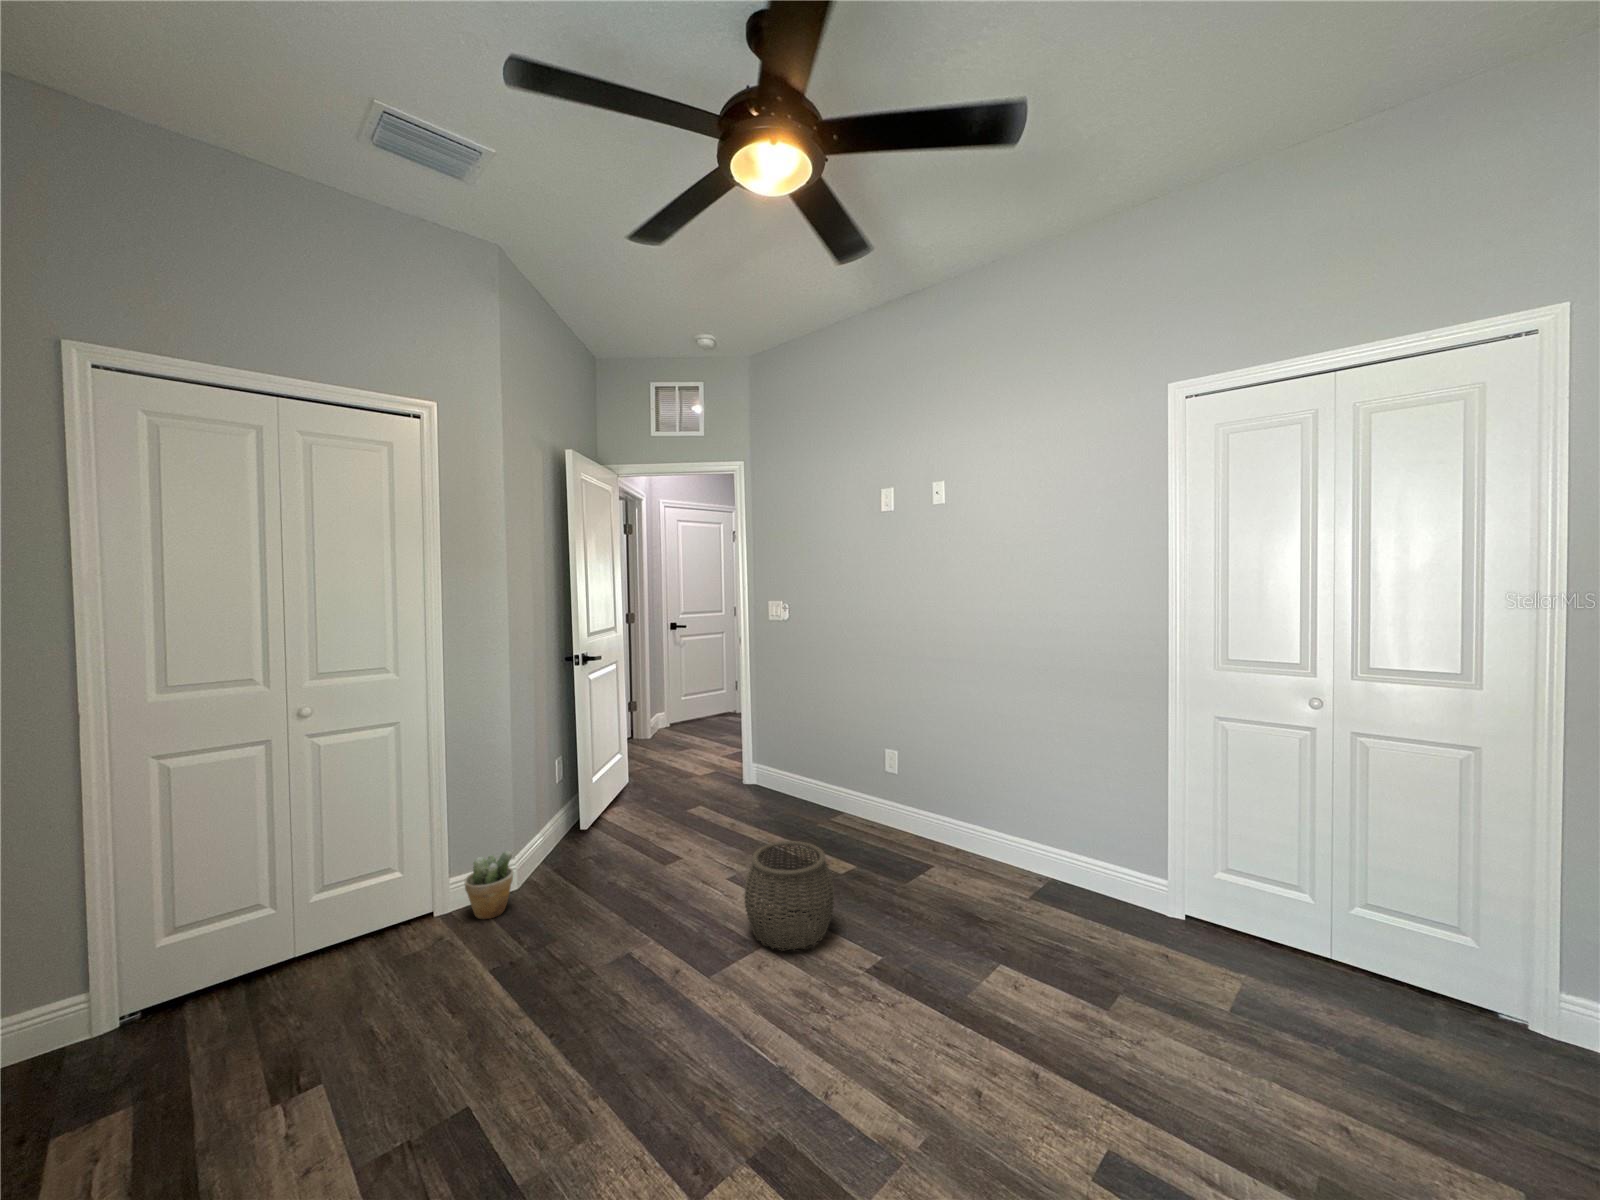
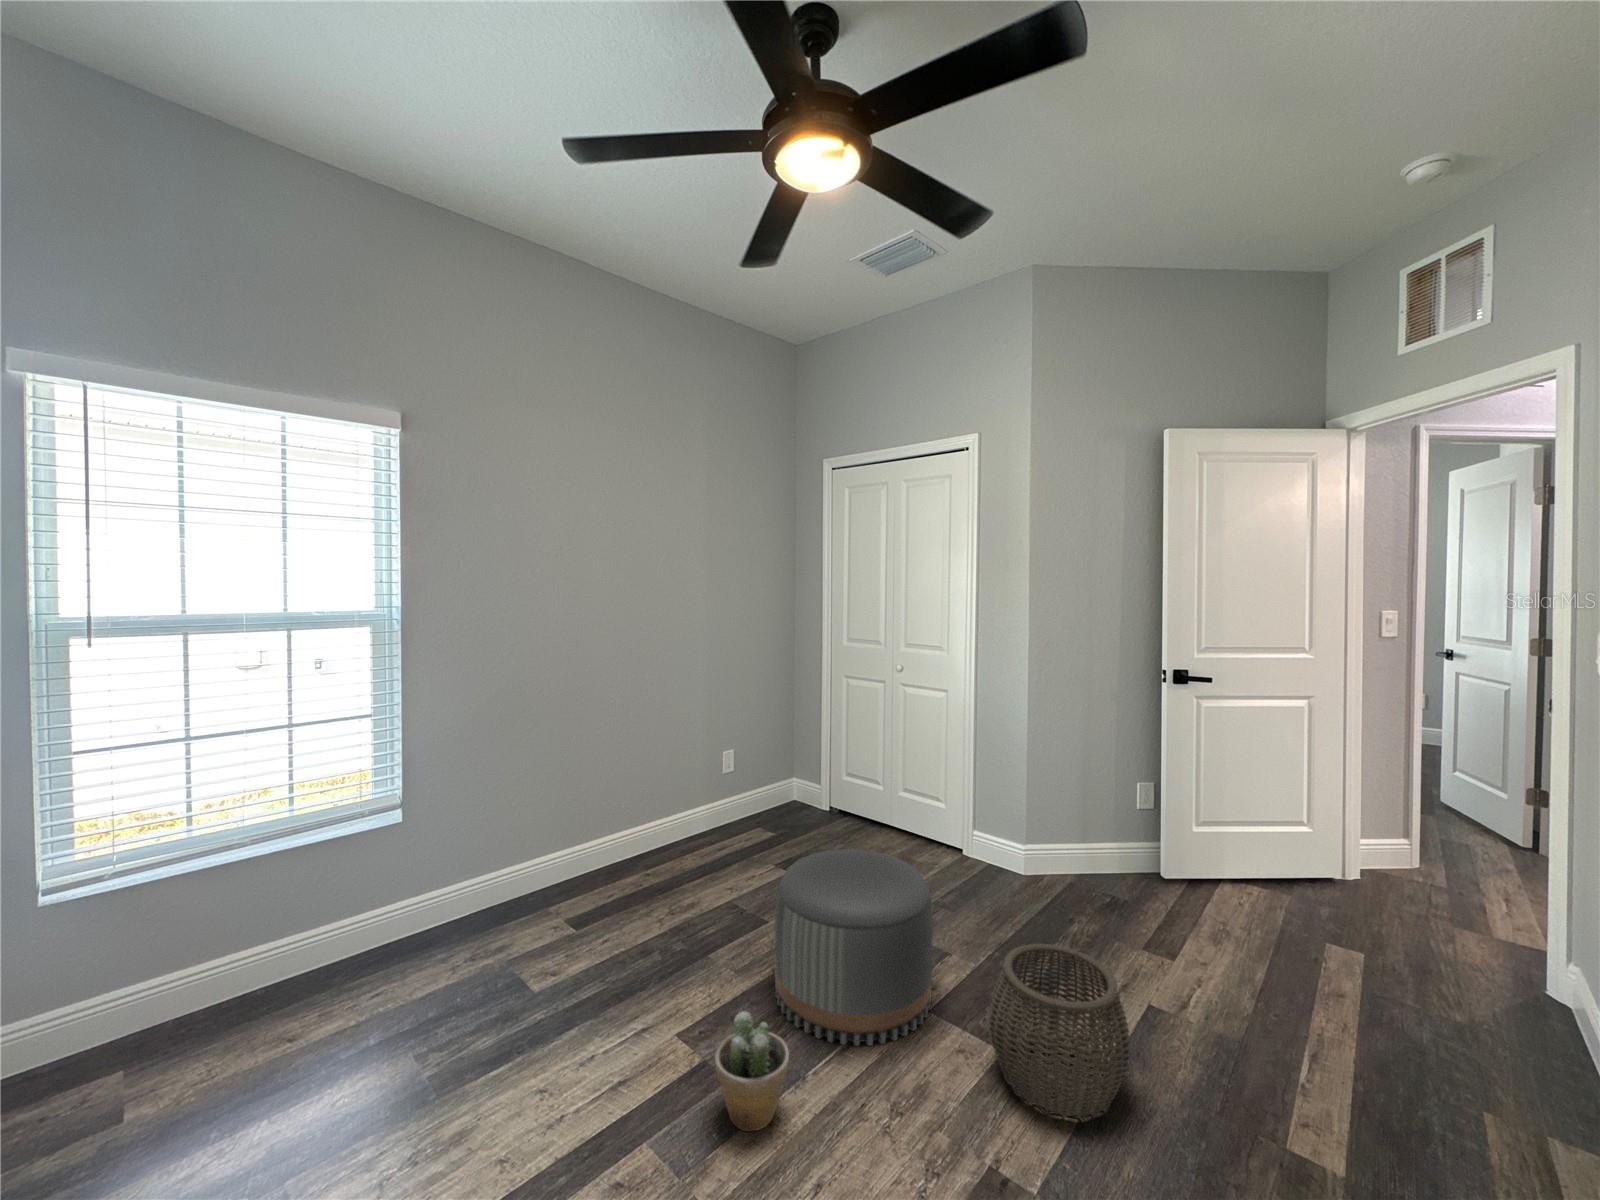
potted plant: present [464,850,513,919] -> present [715,1011,789,1131]
pouf: none [572,872,744,1094] -> present [775,849,933,1046]

